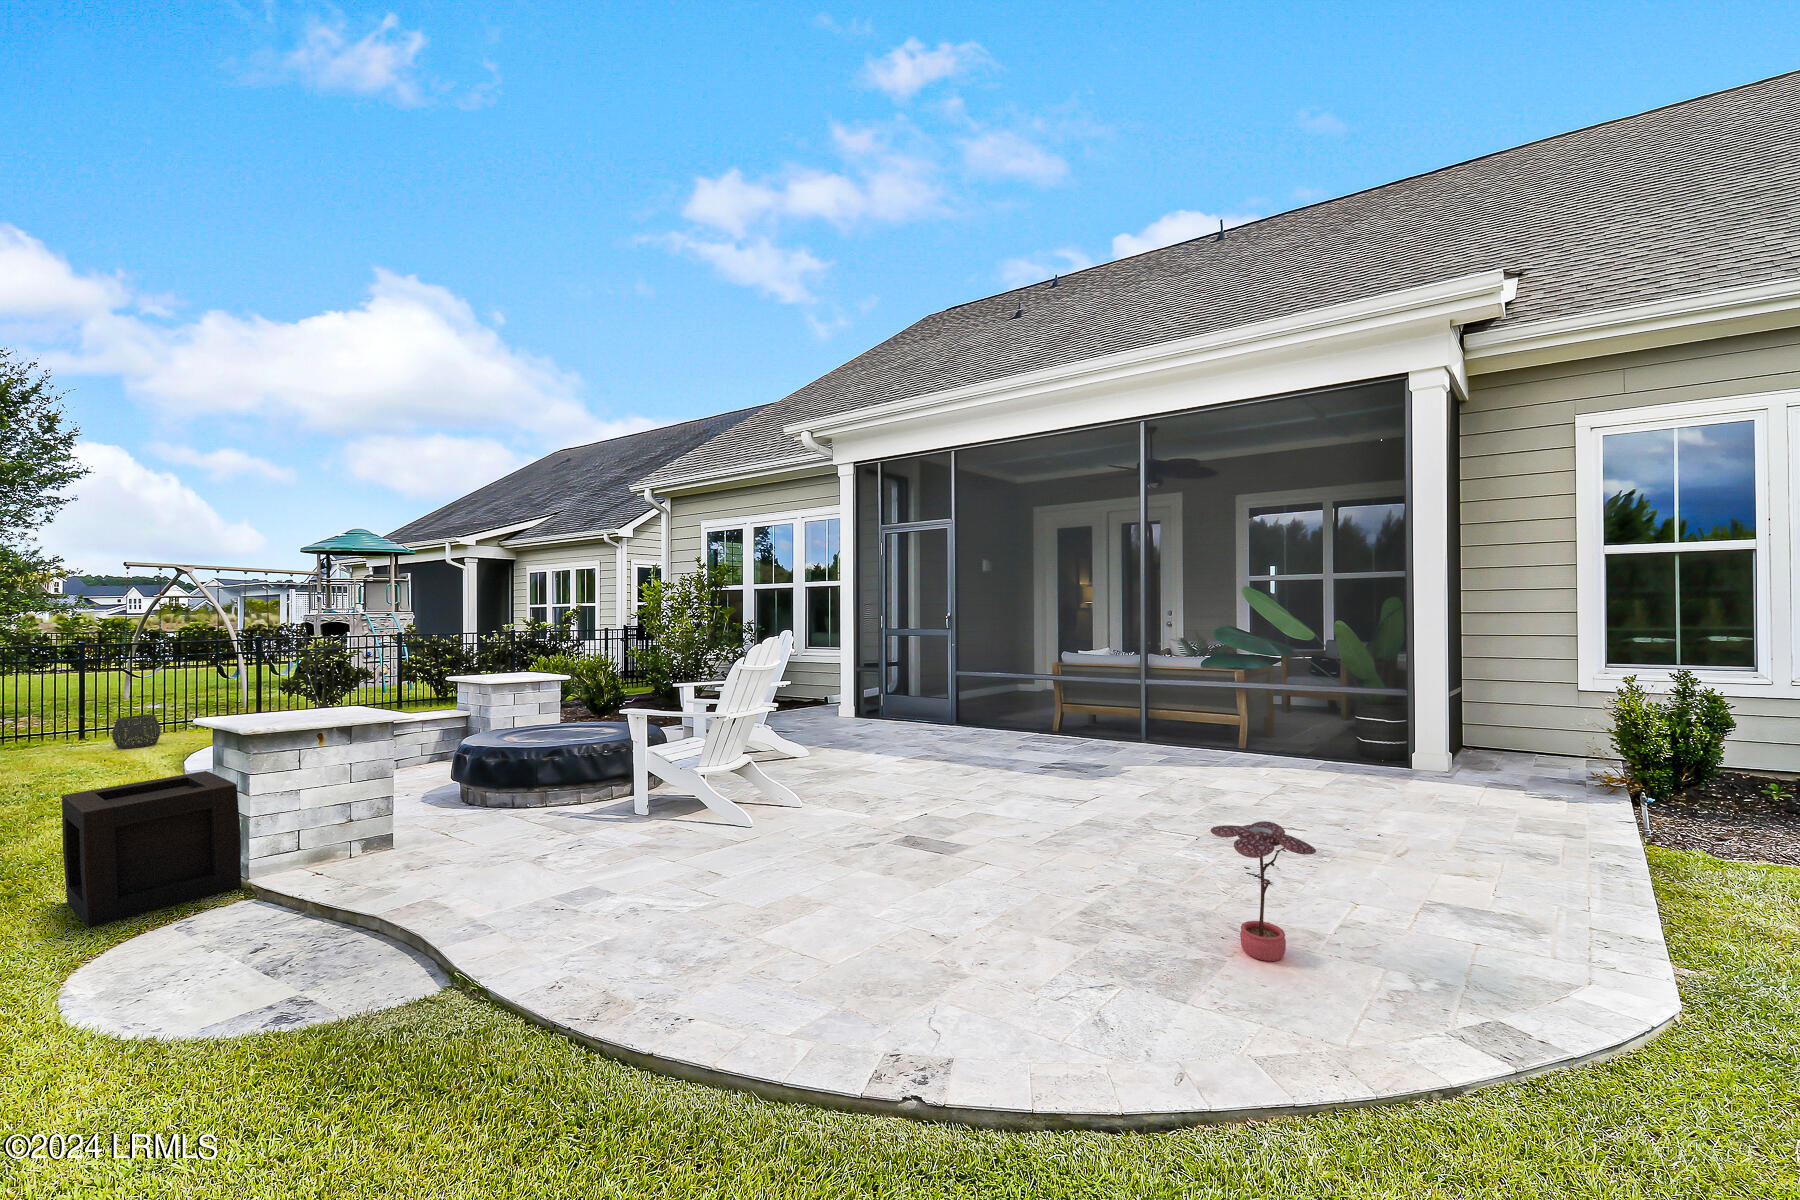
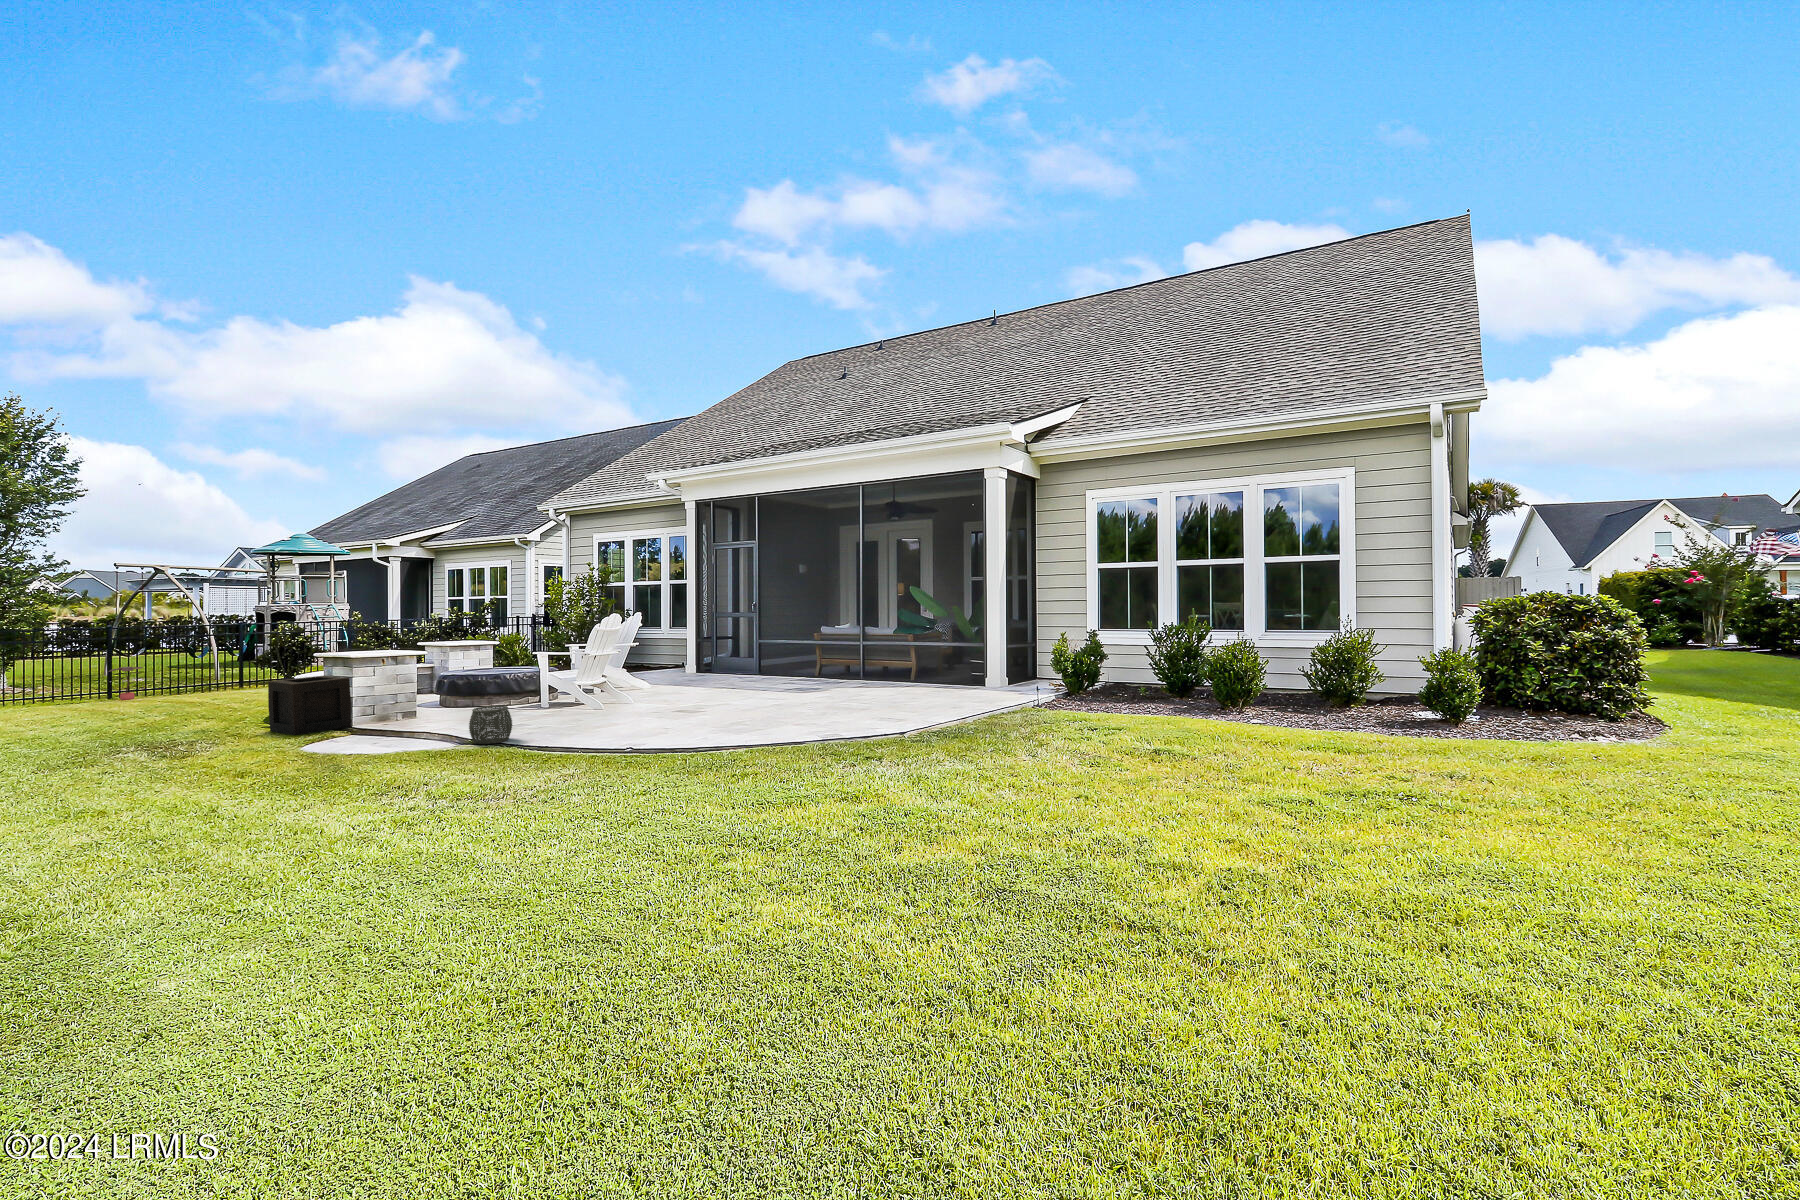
woven basket: present [112,715,161,749] -> present [469,705,512,744]
potted plant: present [1211,821,1316,961] -> present [109,667,143,700]

